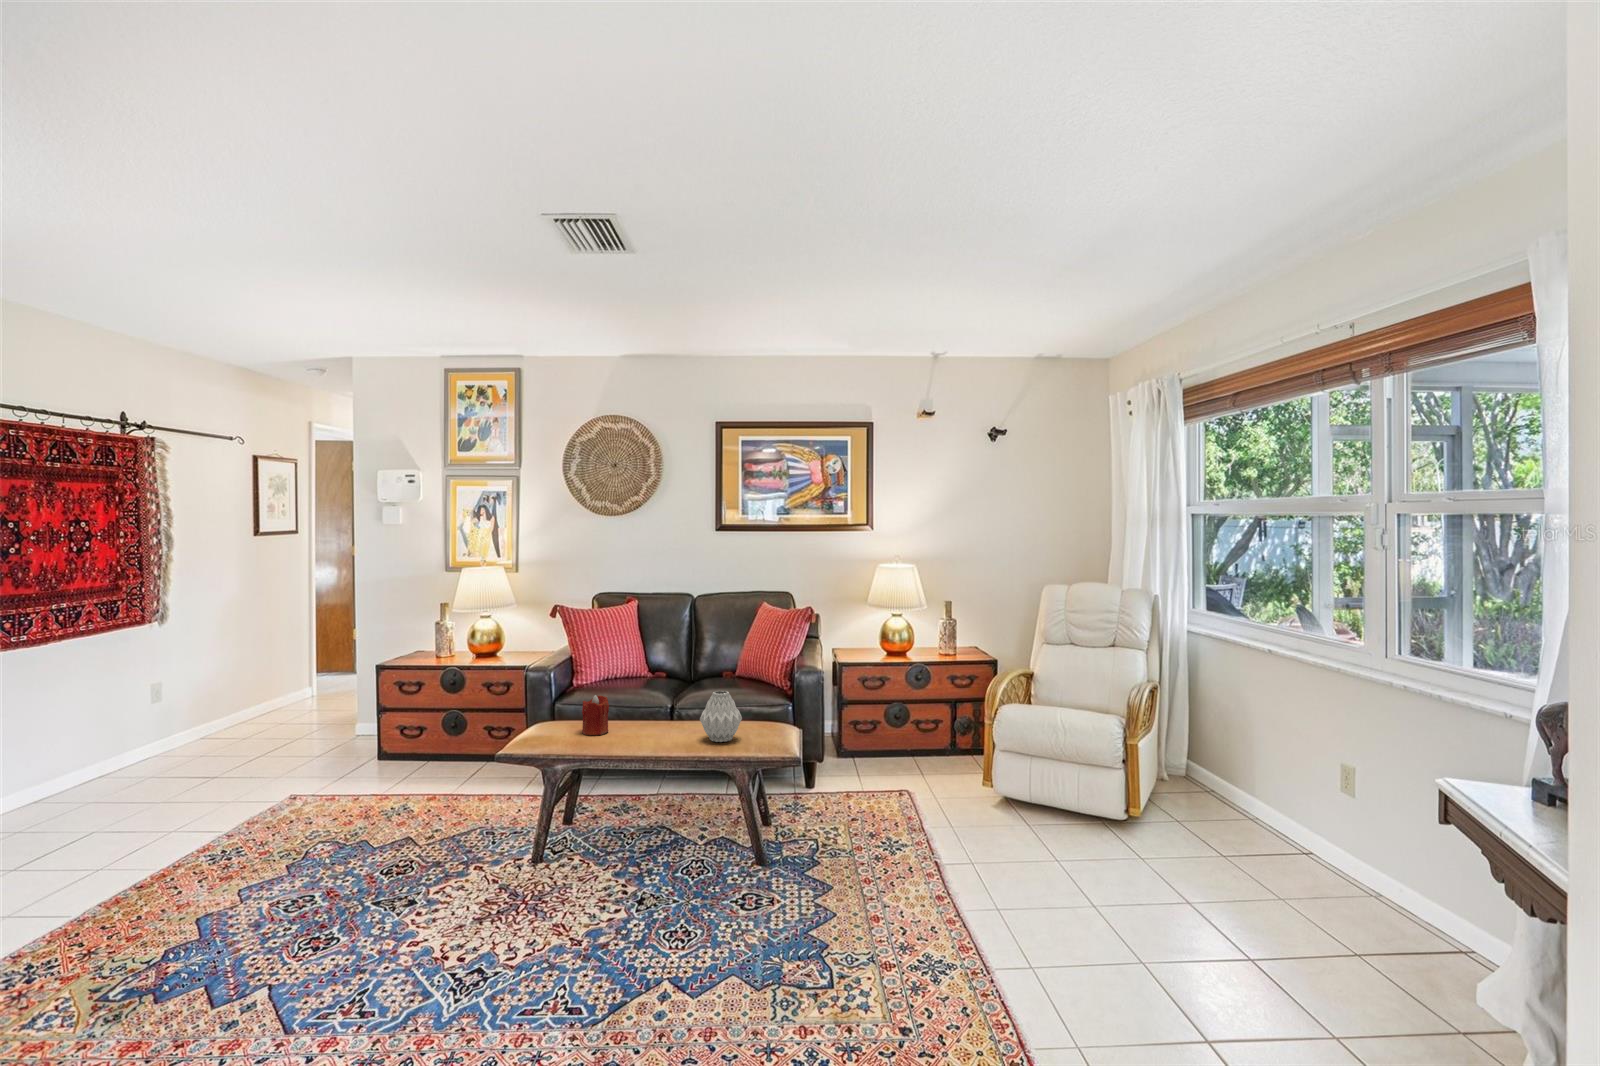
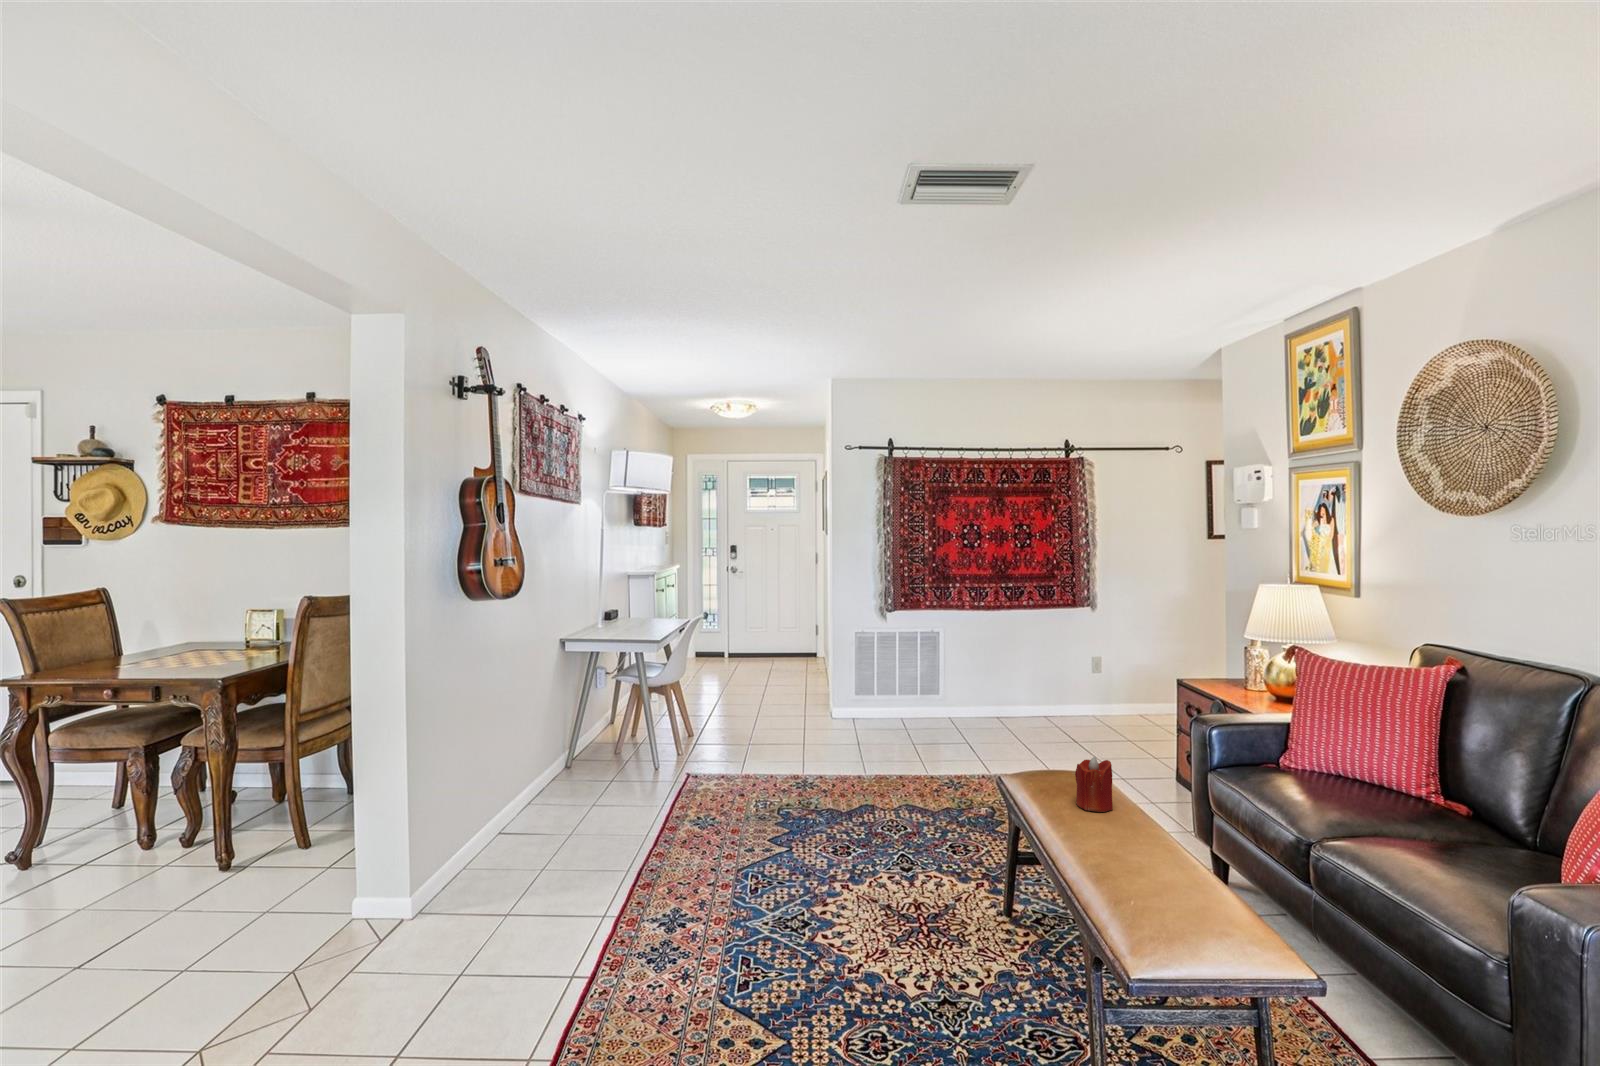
vase: present [700,691,742,742] -> none [1124,810,1203,903]

